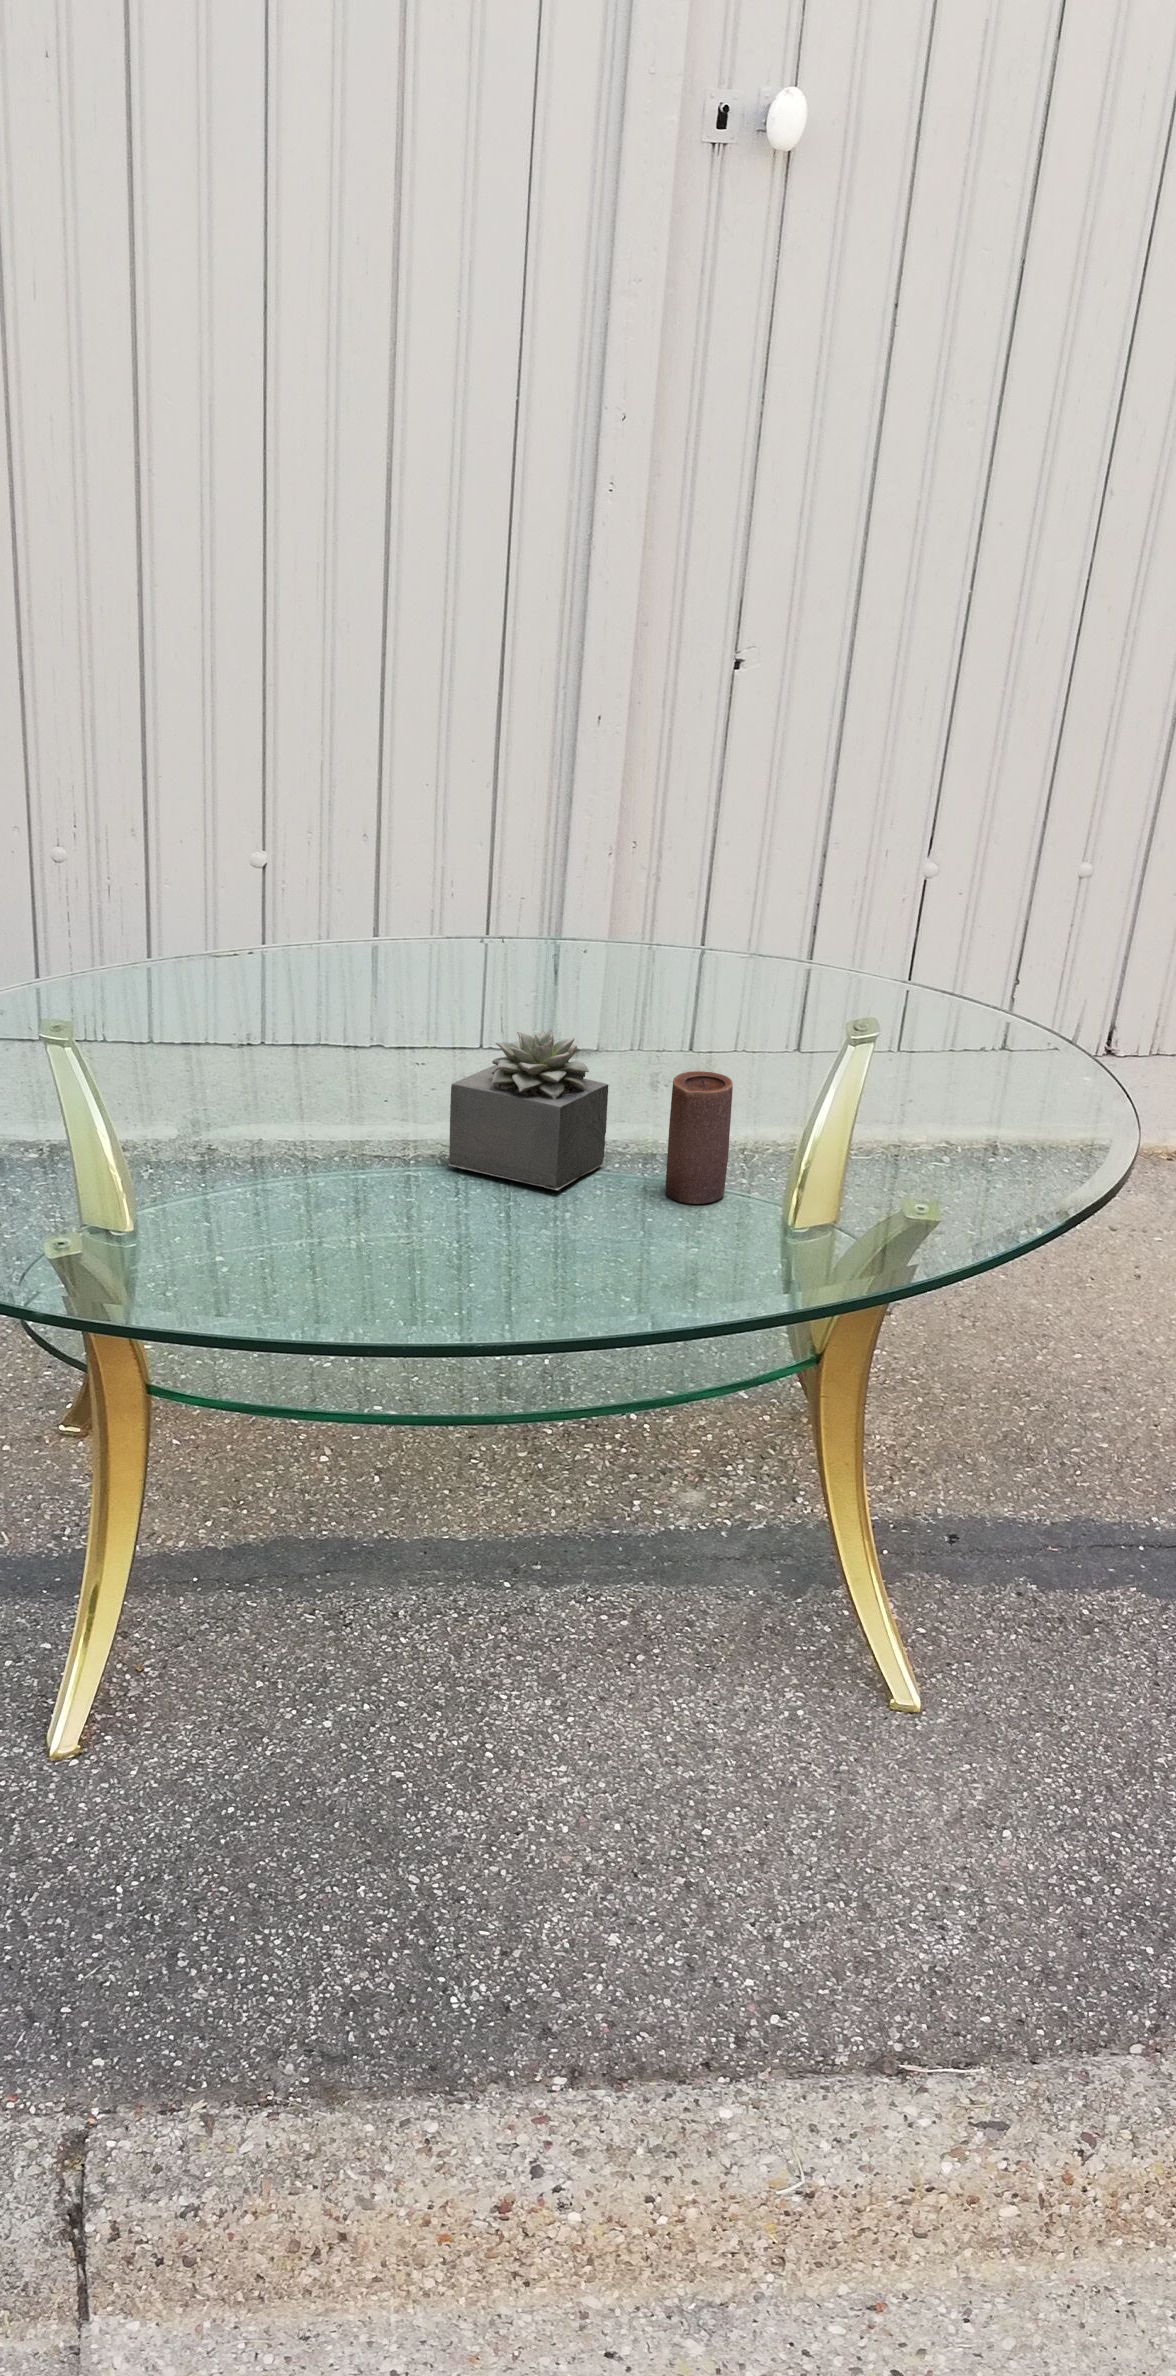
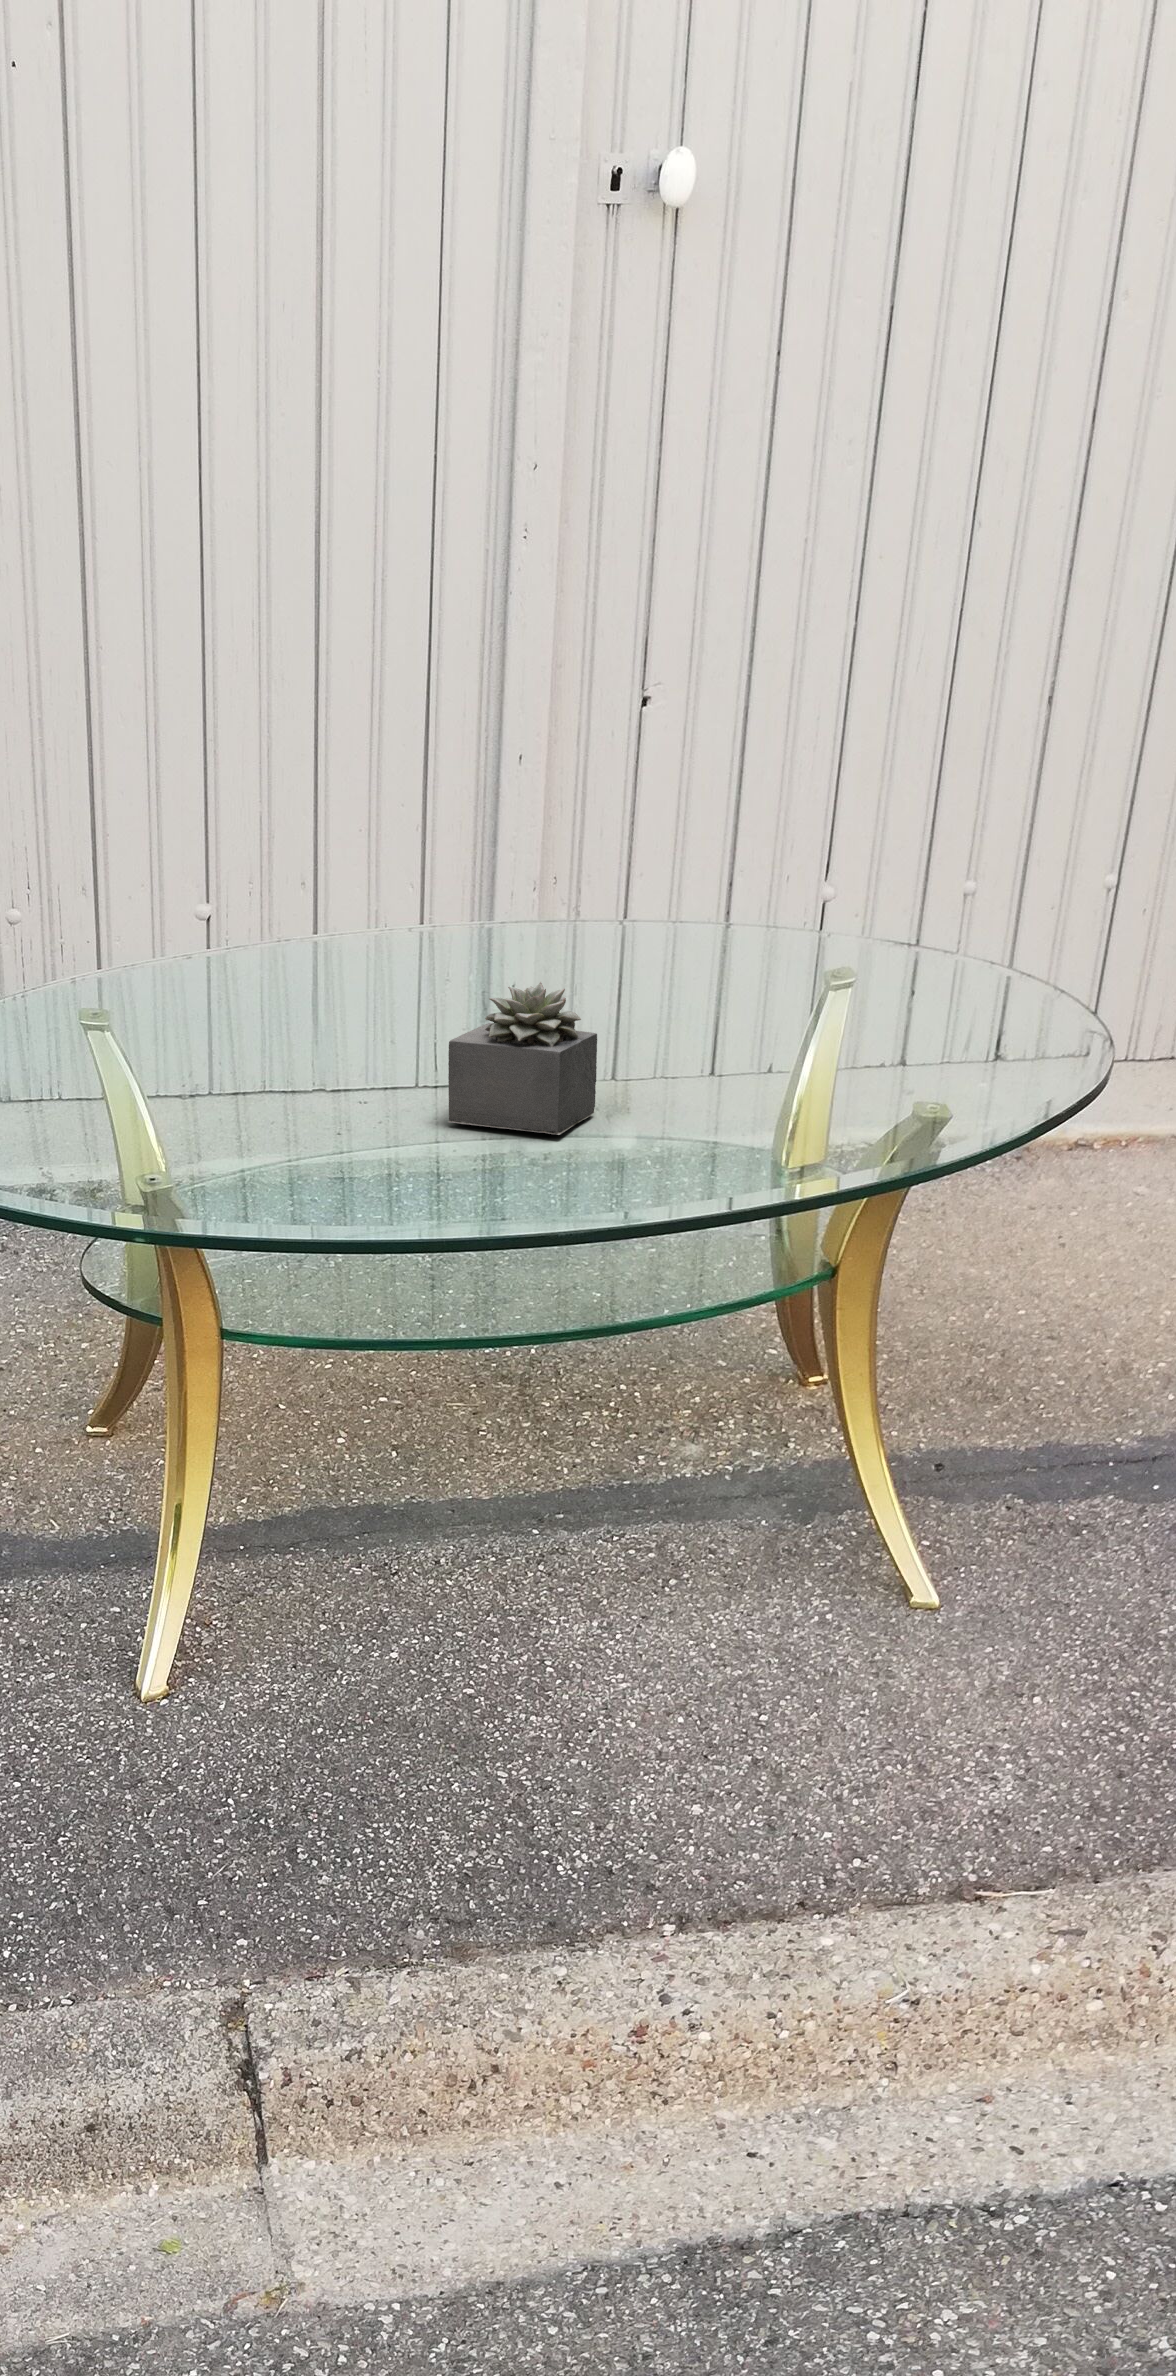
candle: present [666,1071,733,1204] -> none [660,1011,723,1139]

